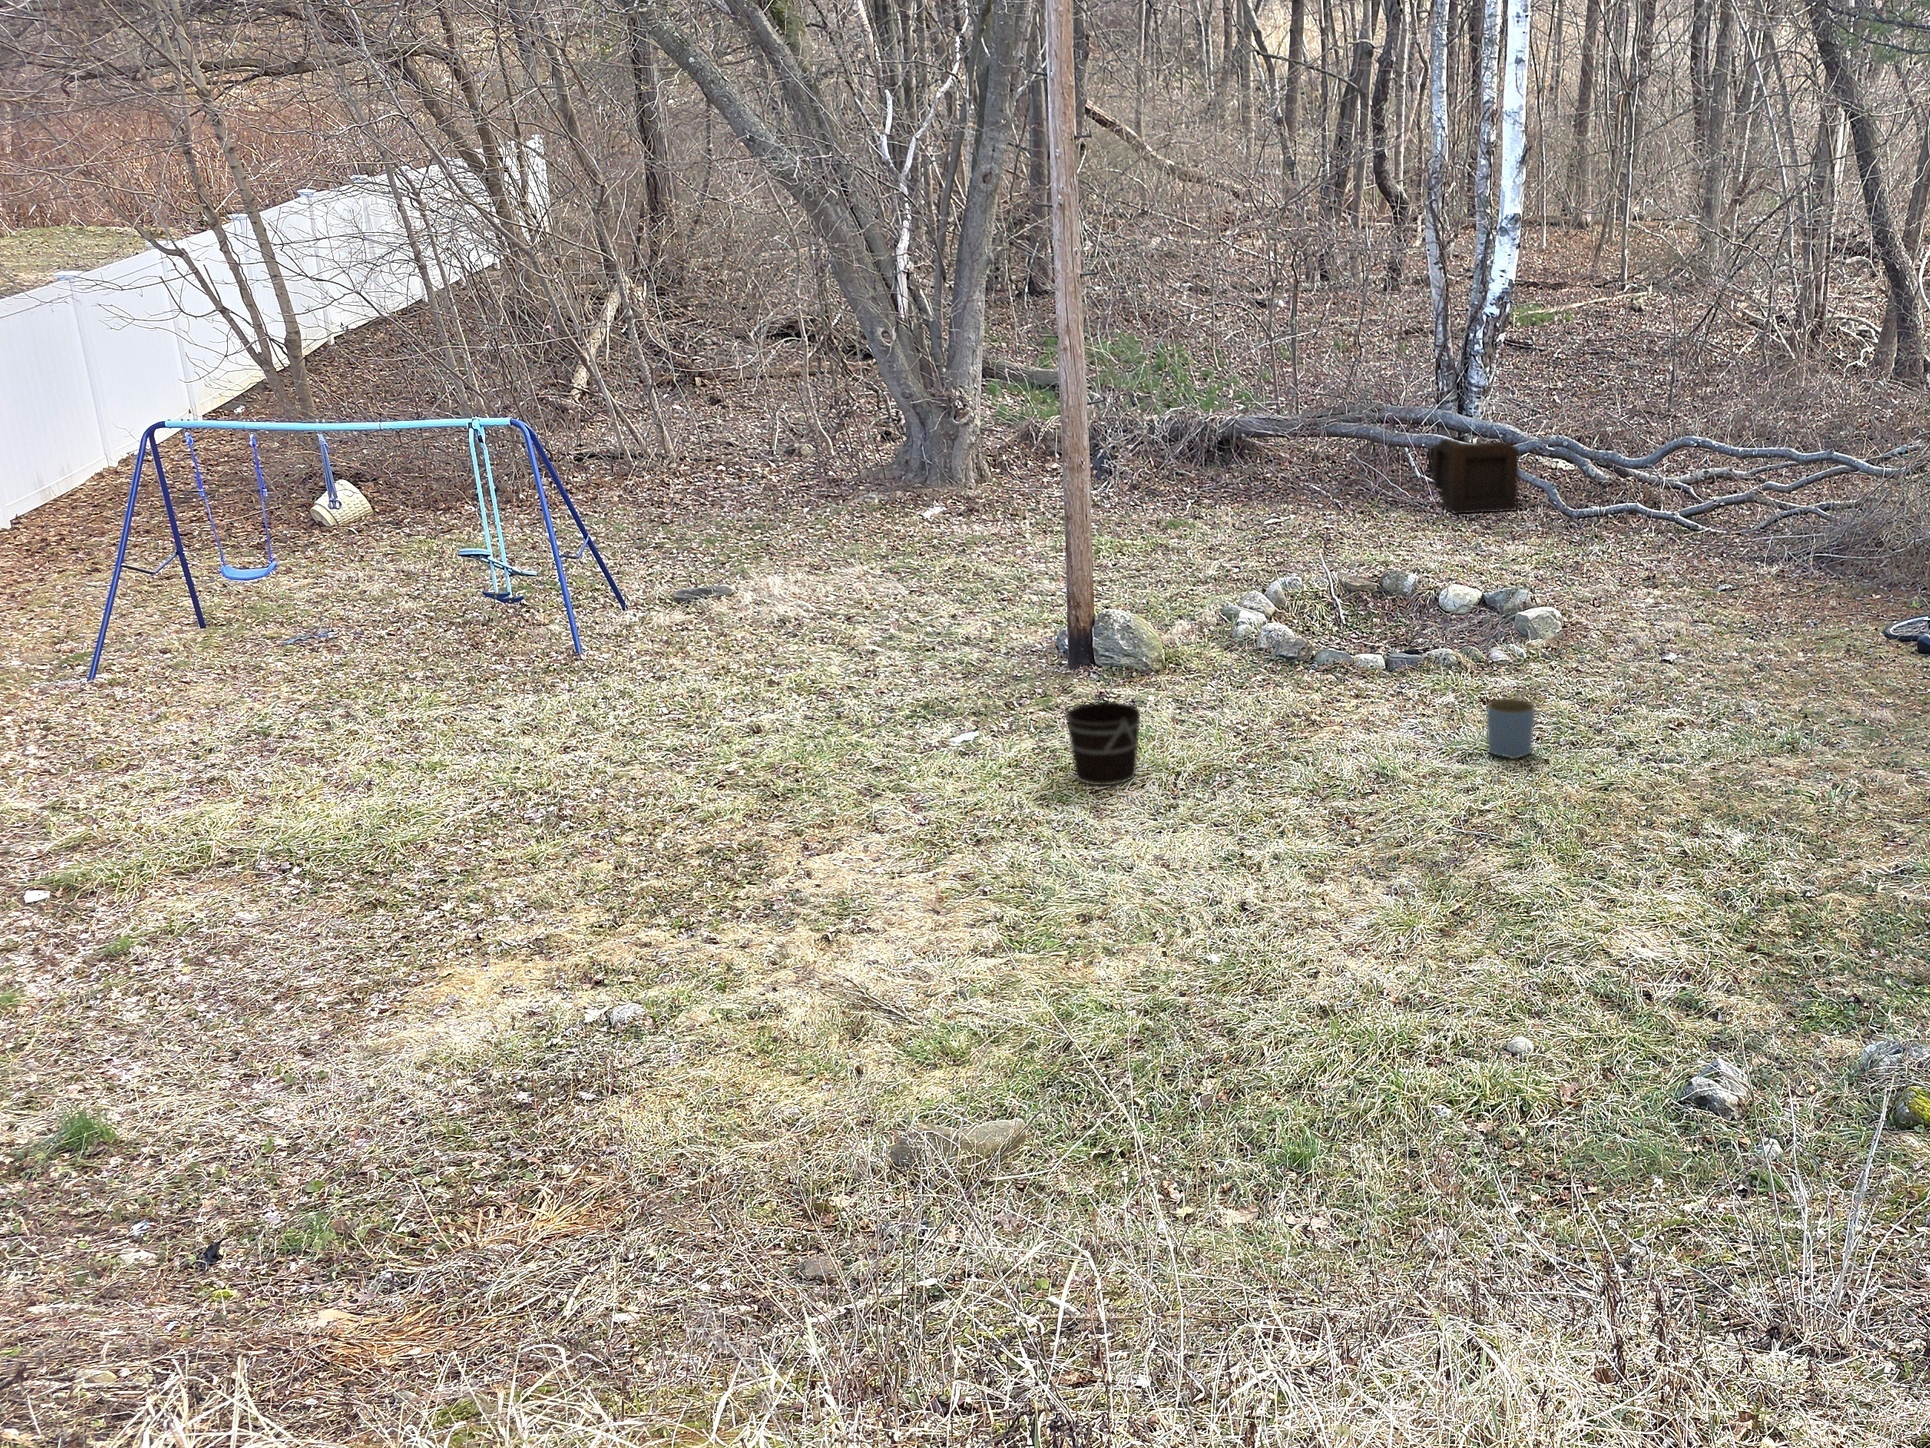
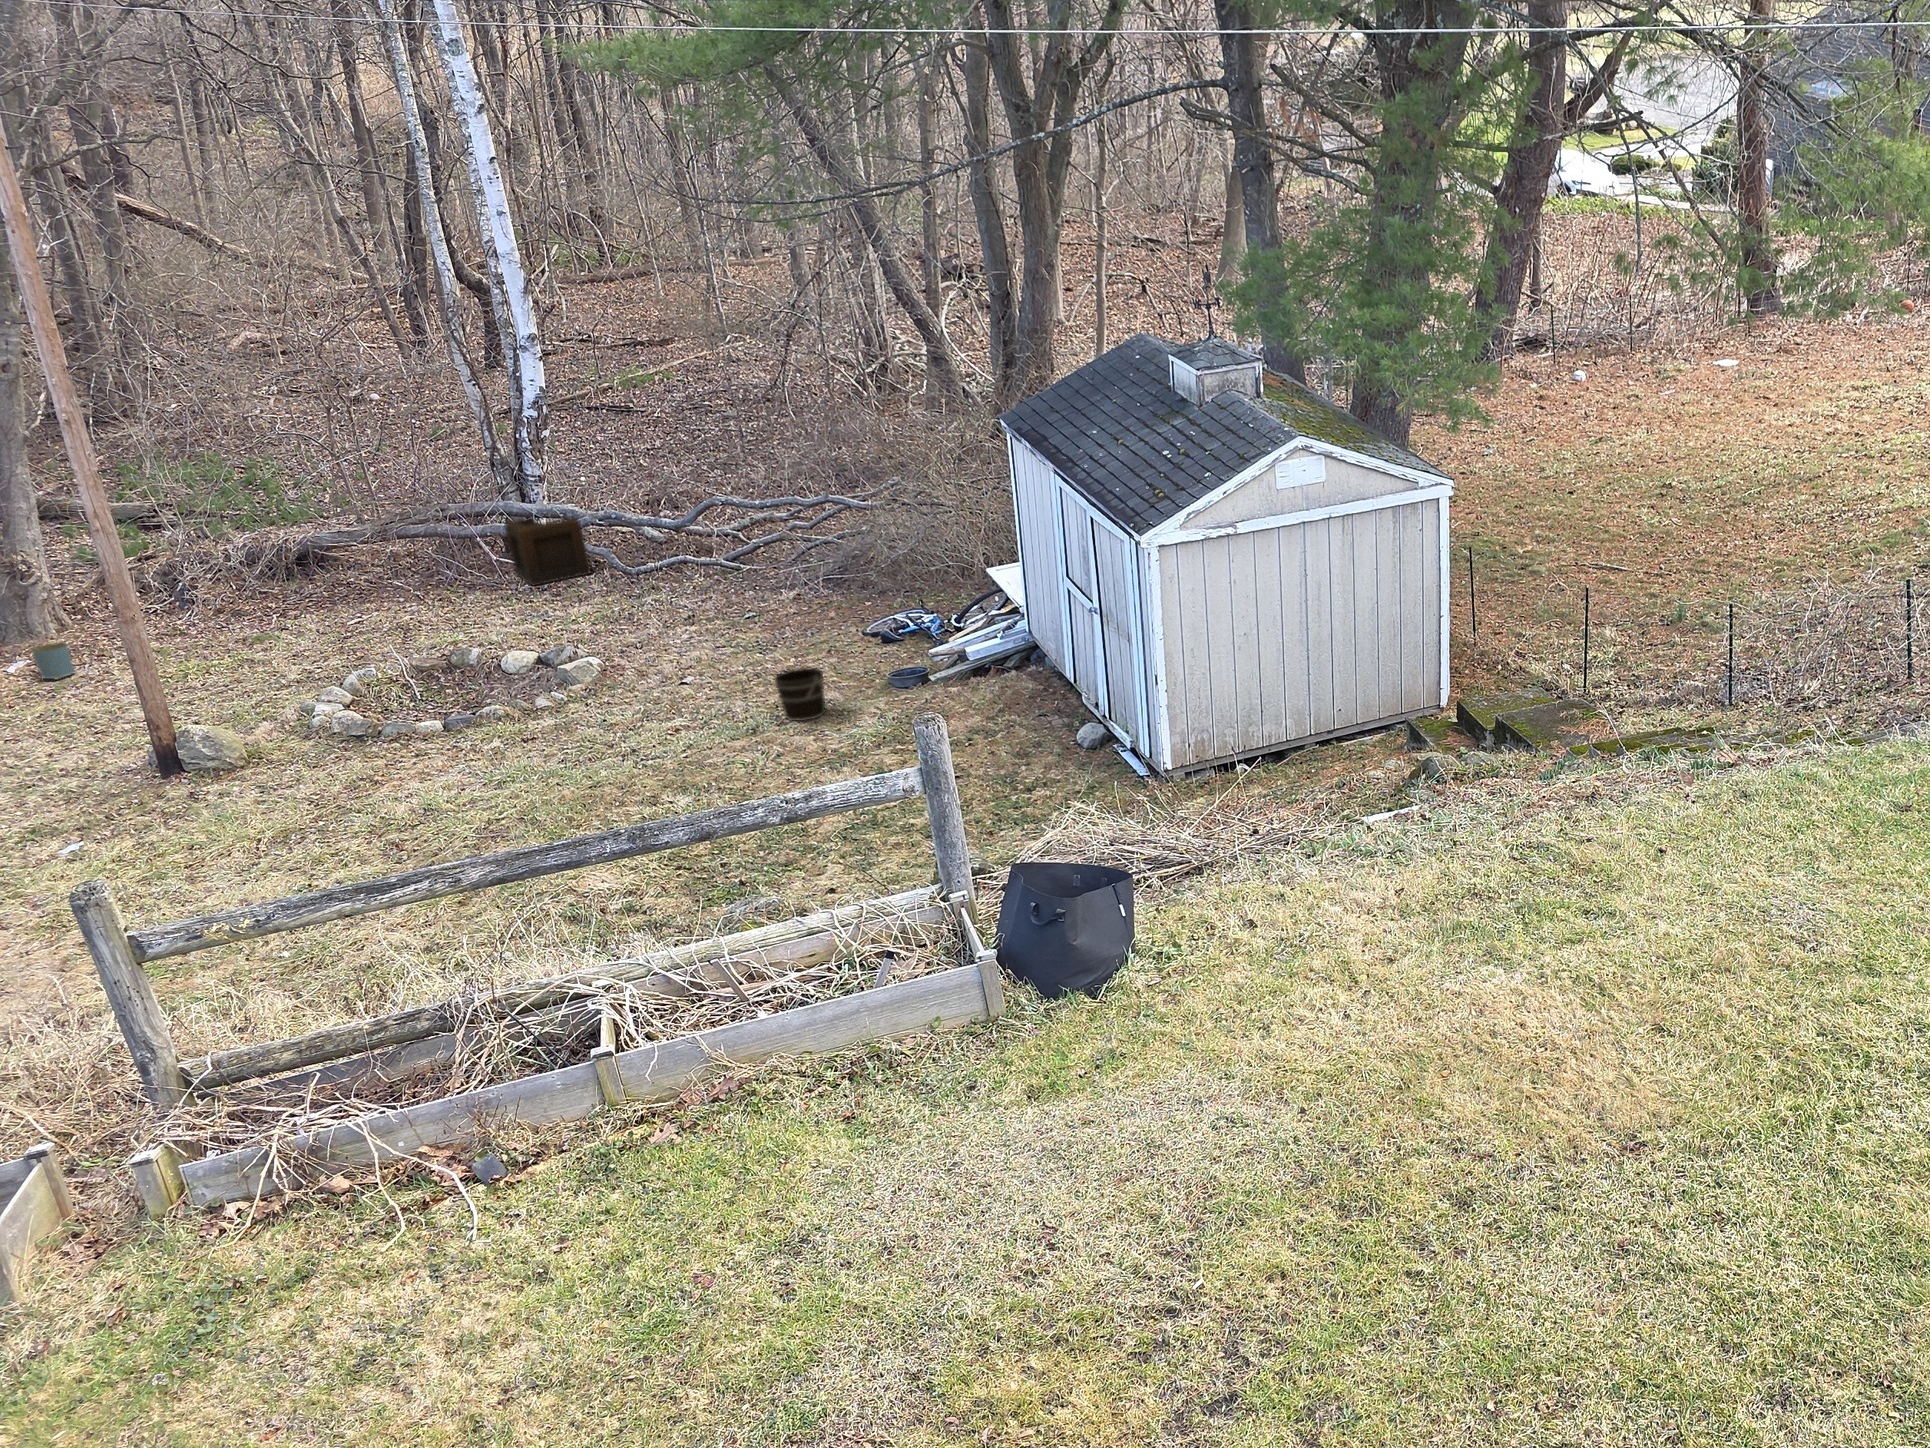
planter: present [1487,698,1535,759] -> present [31,642,75,680]
bucket: present [1067,702,1140,785] -> present [774,668,825,721]

